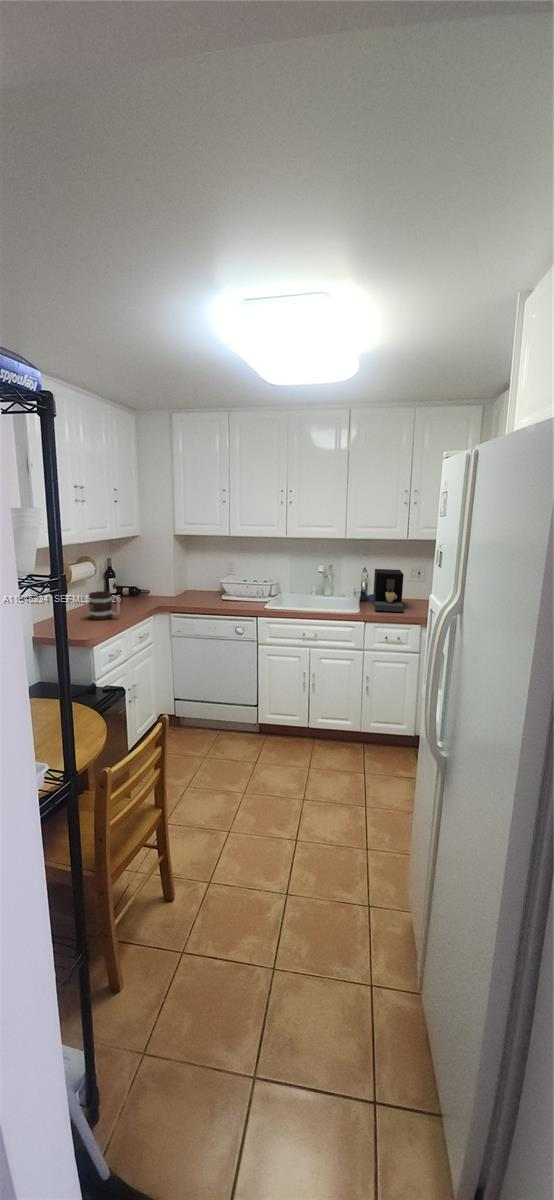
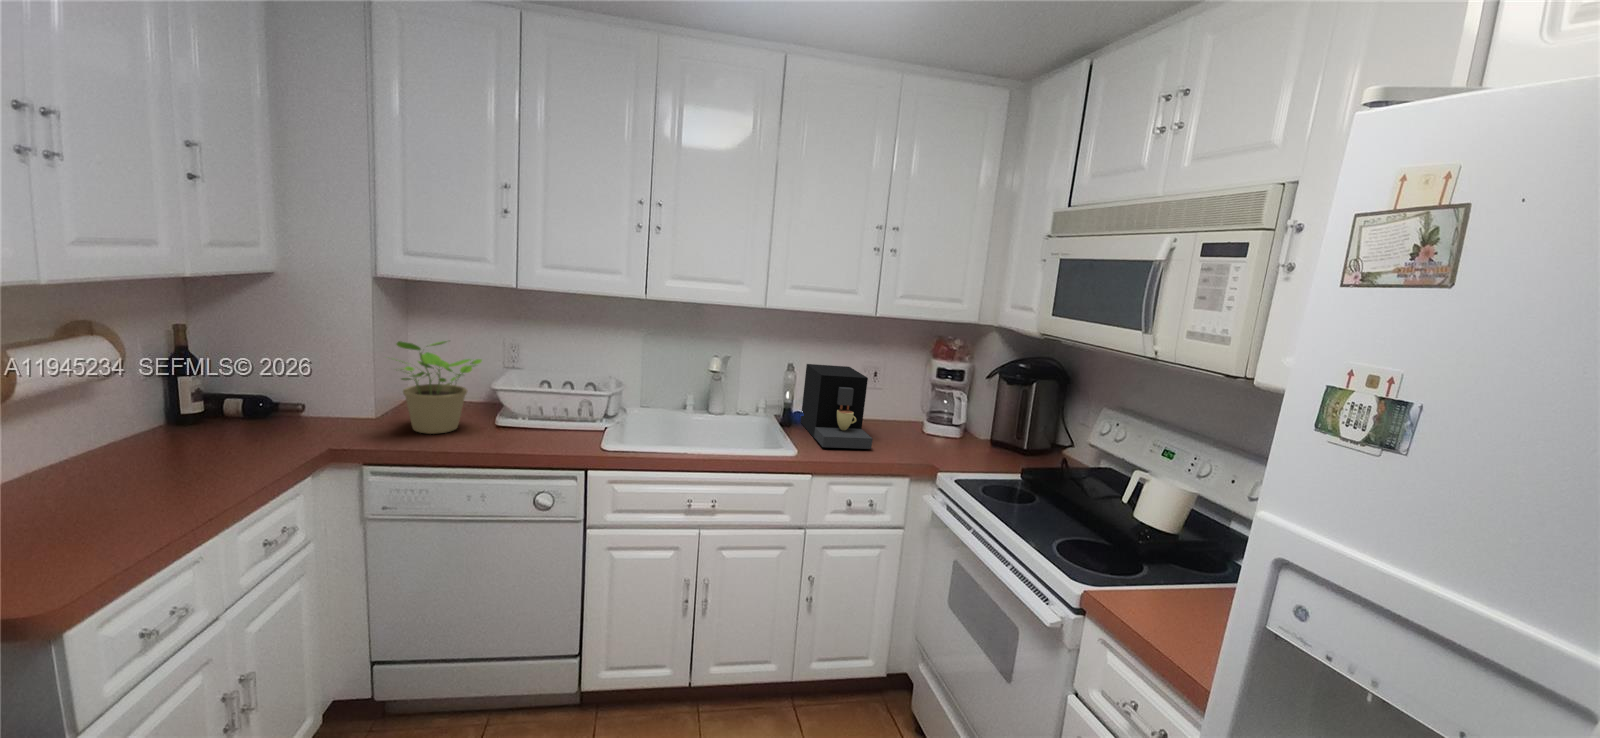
potted plant: none [177,561,216,602] -> present [397,341,482,434]
mug: present [89,591,120,620] -> none [76,423,196,511]

